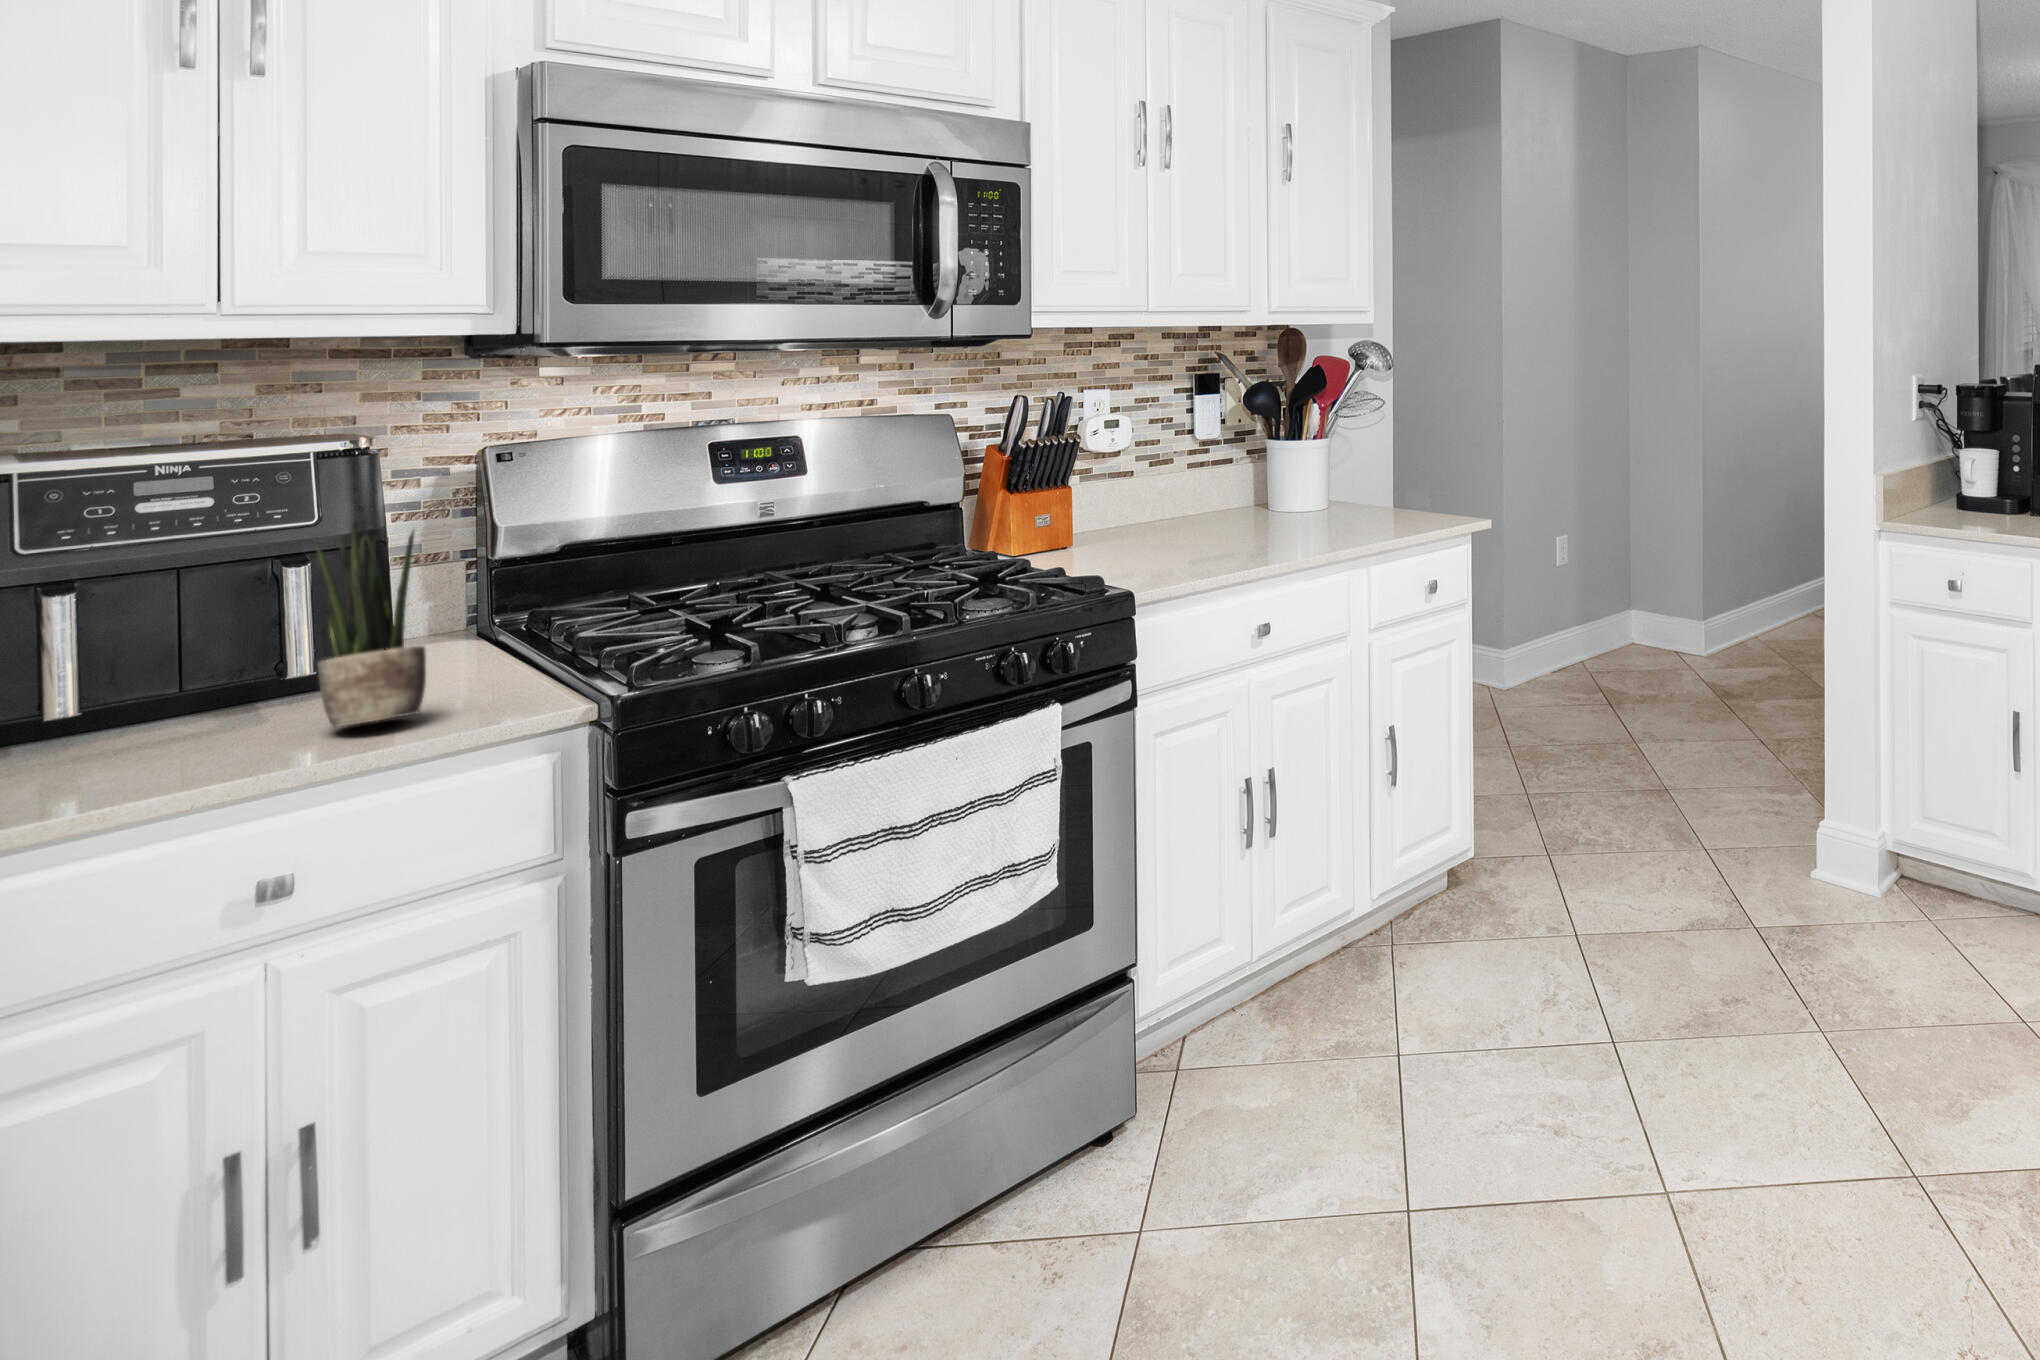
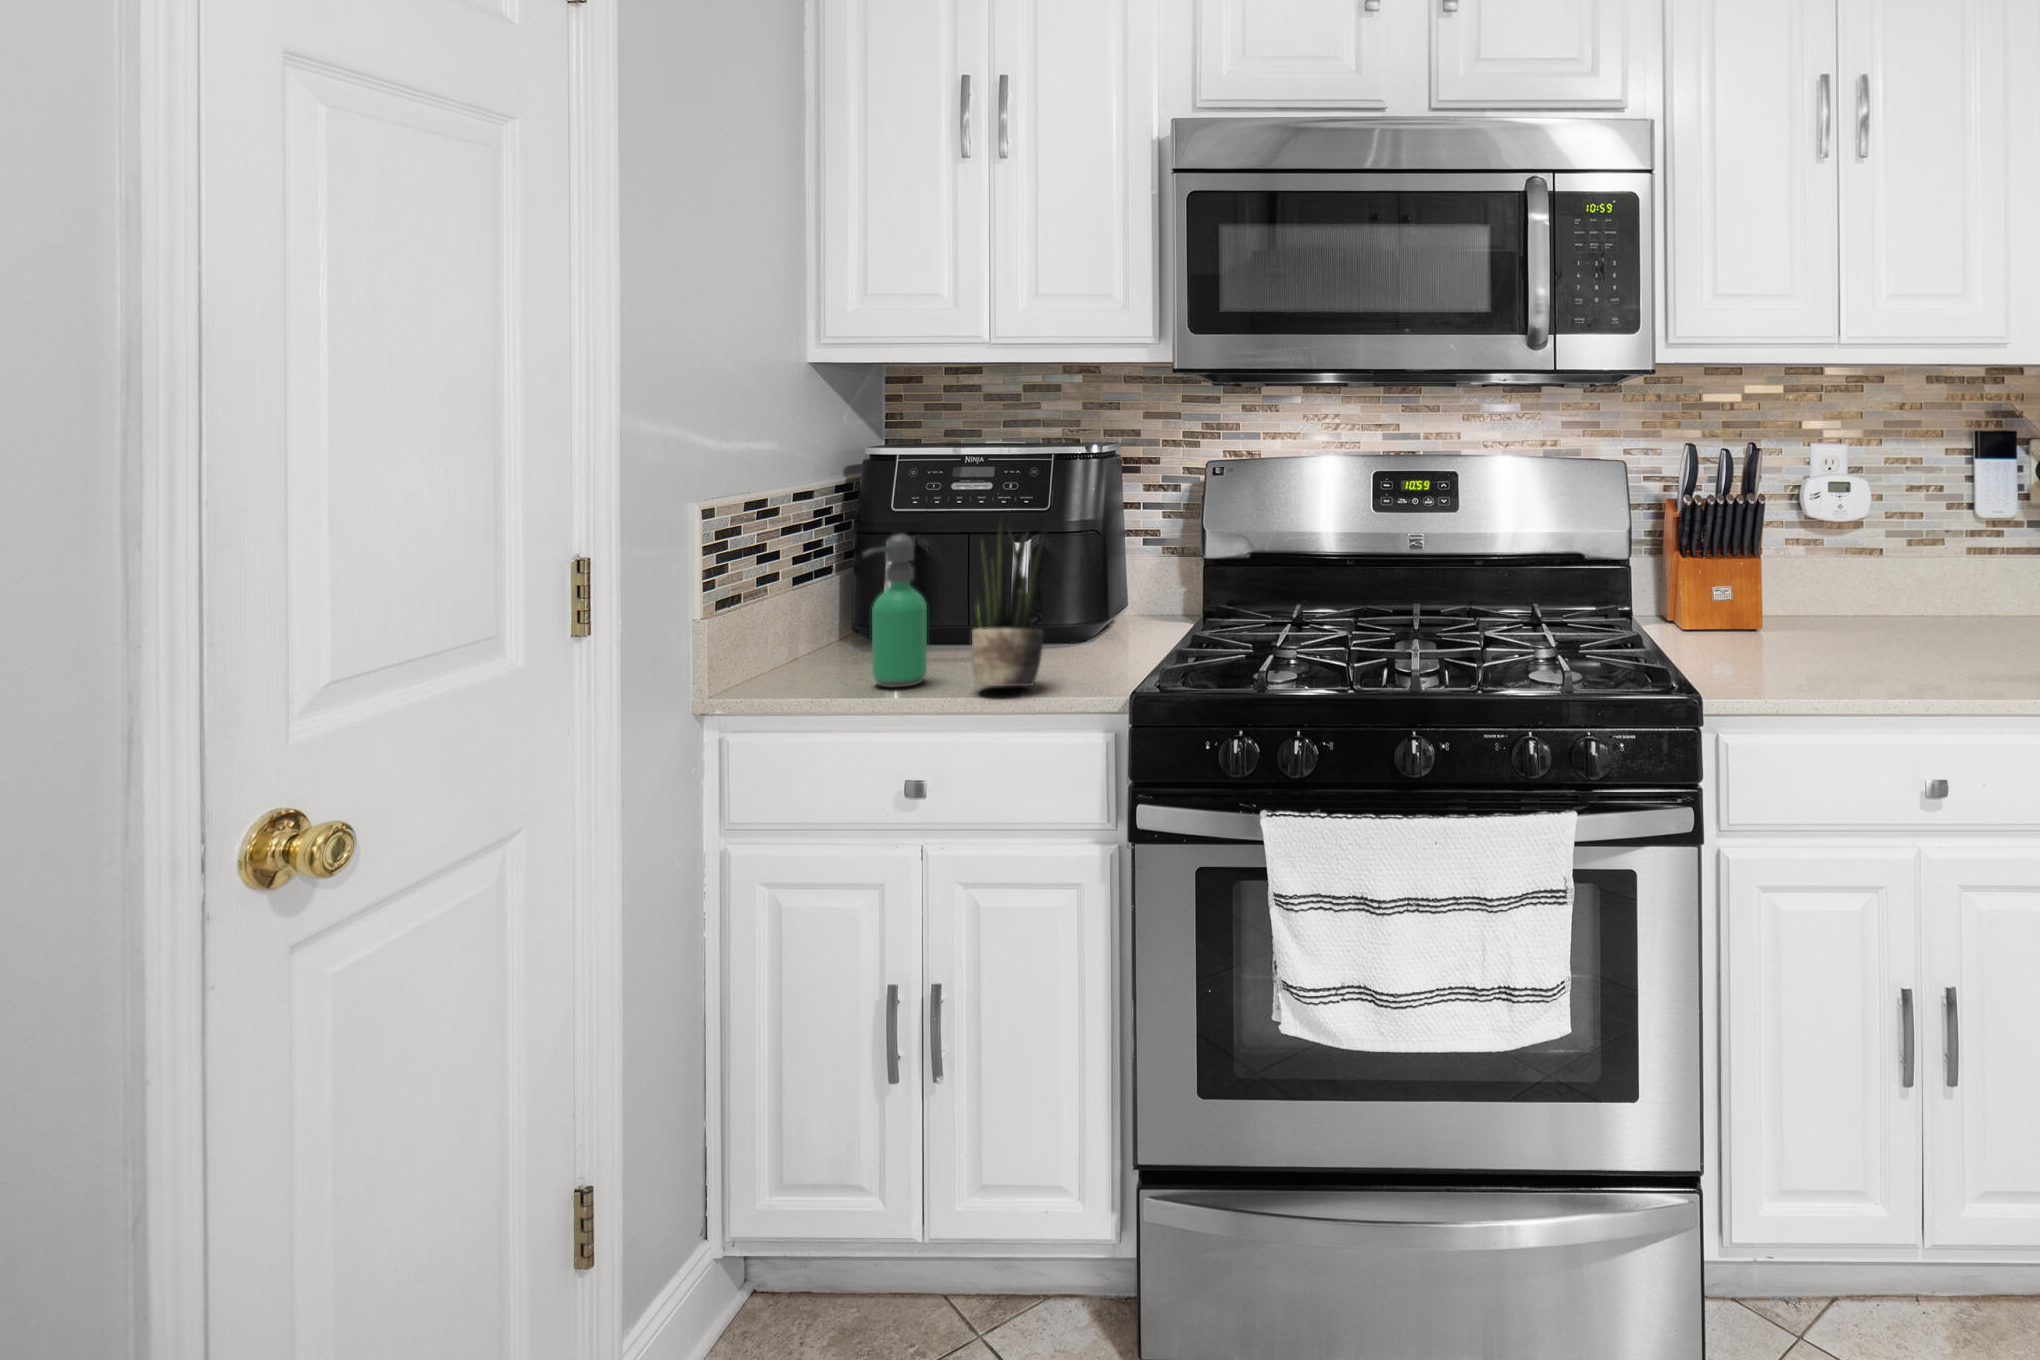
soap dispenser: none [129,558,223,761] -> present [862,534,927,687]

